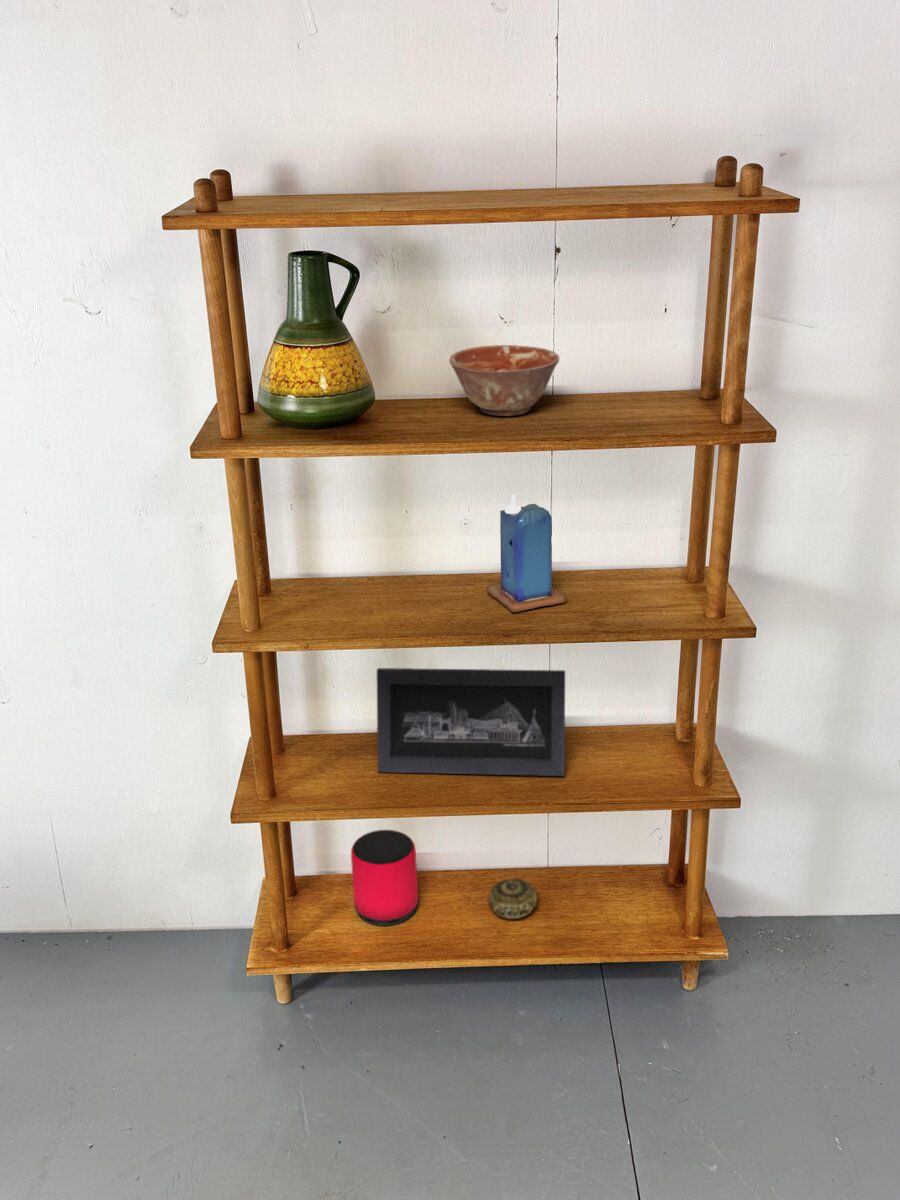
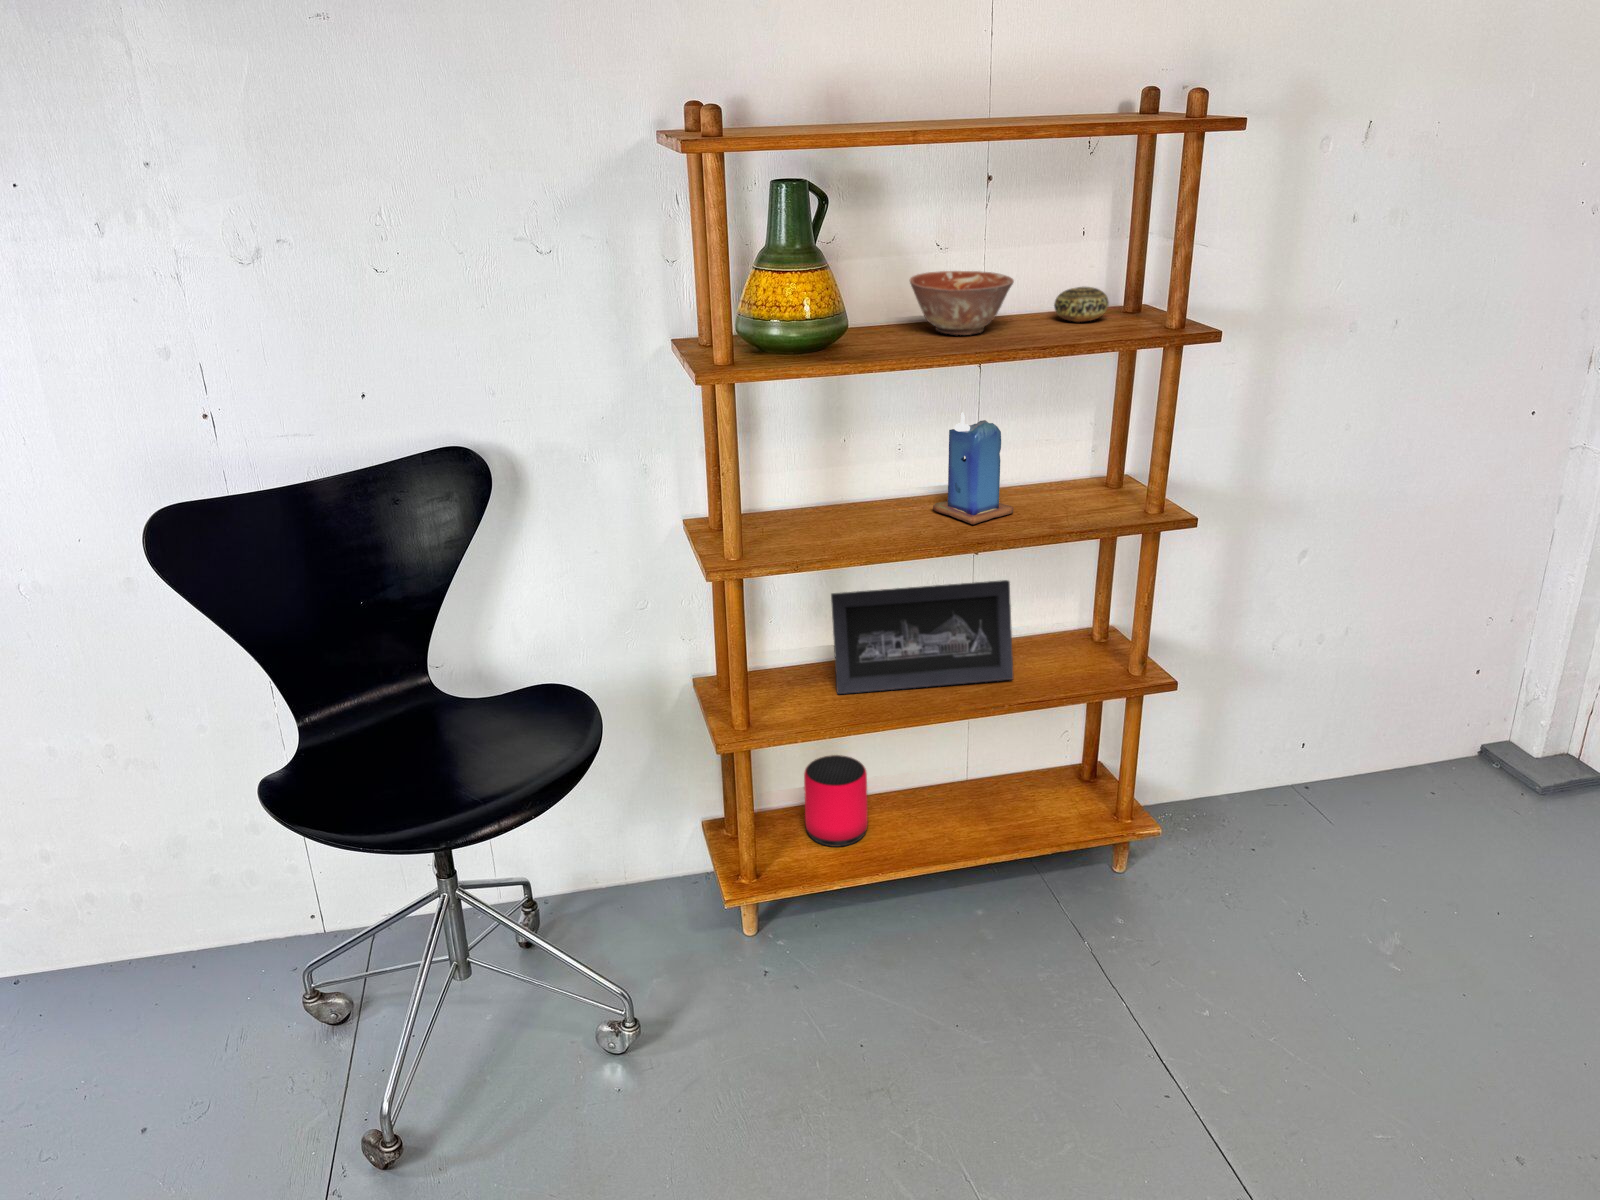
decorative ball: present [488,879,537,919] -> present [1054,287,1109,322]

